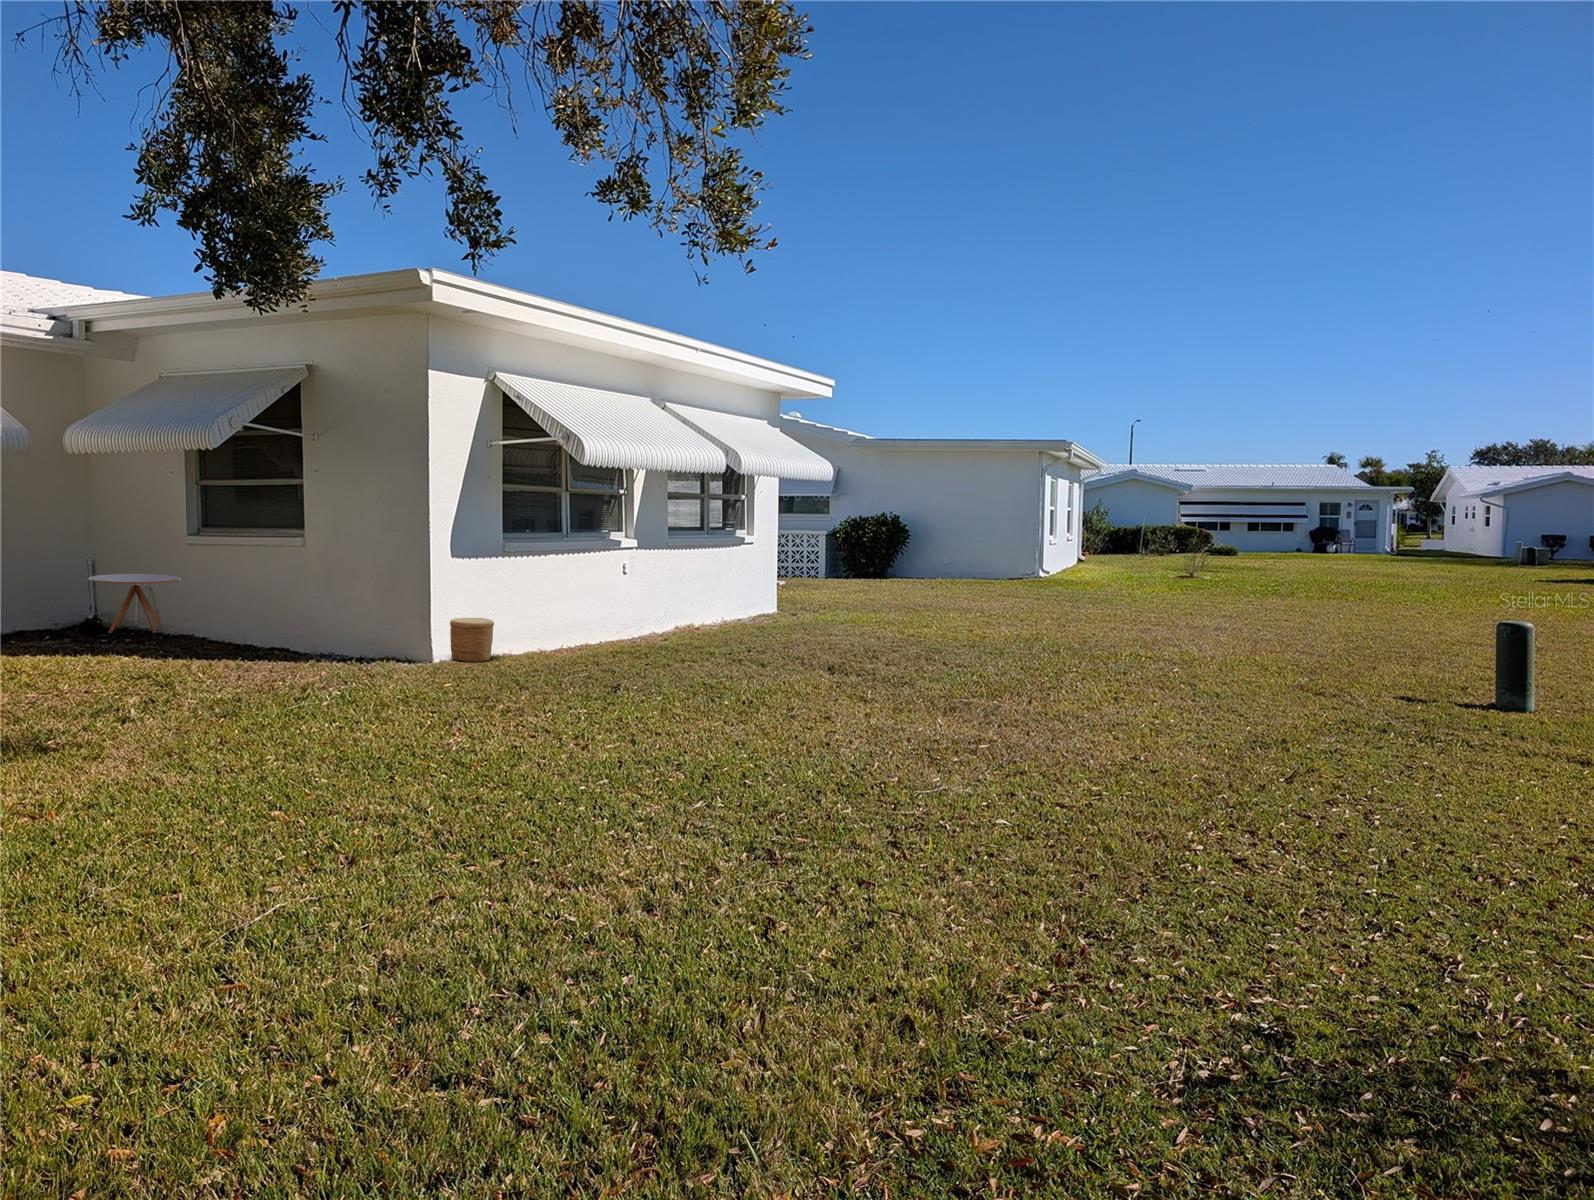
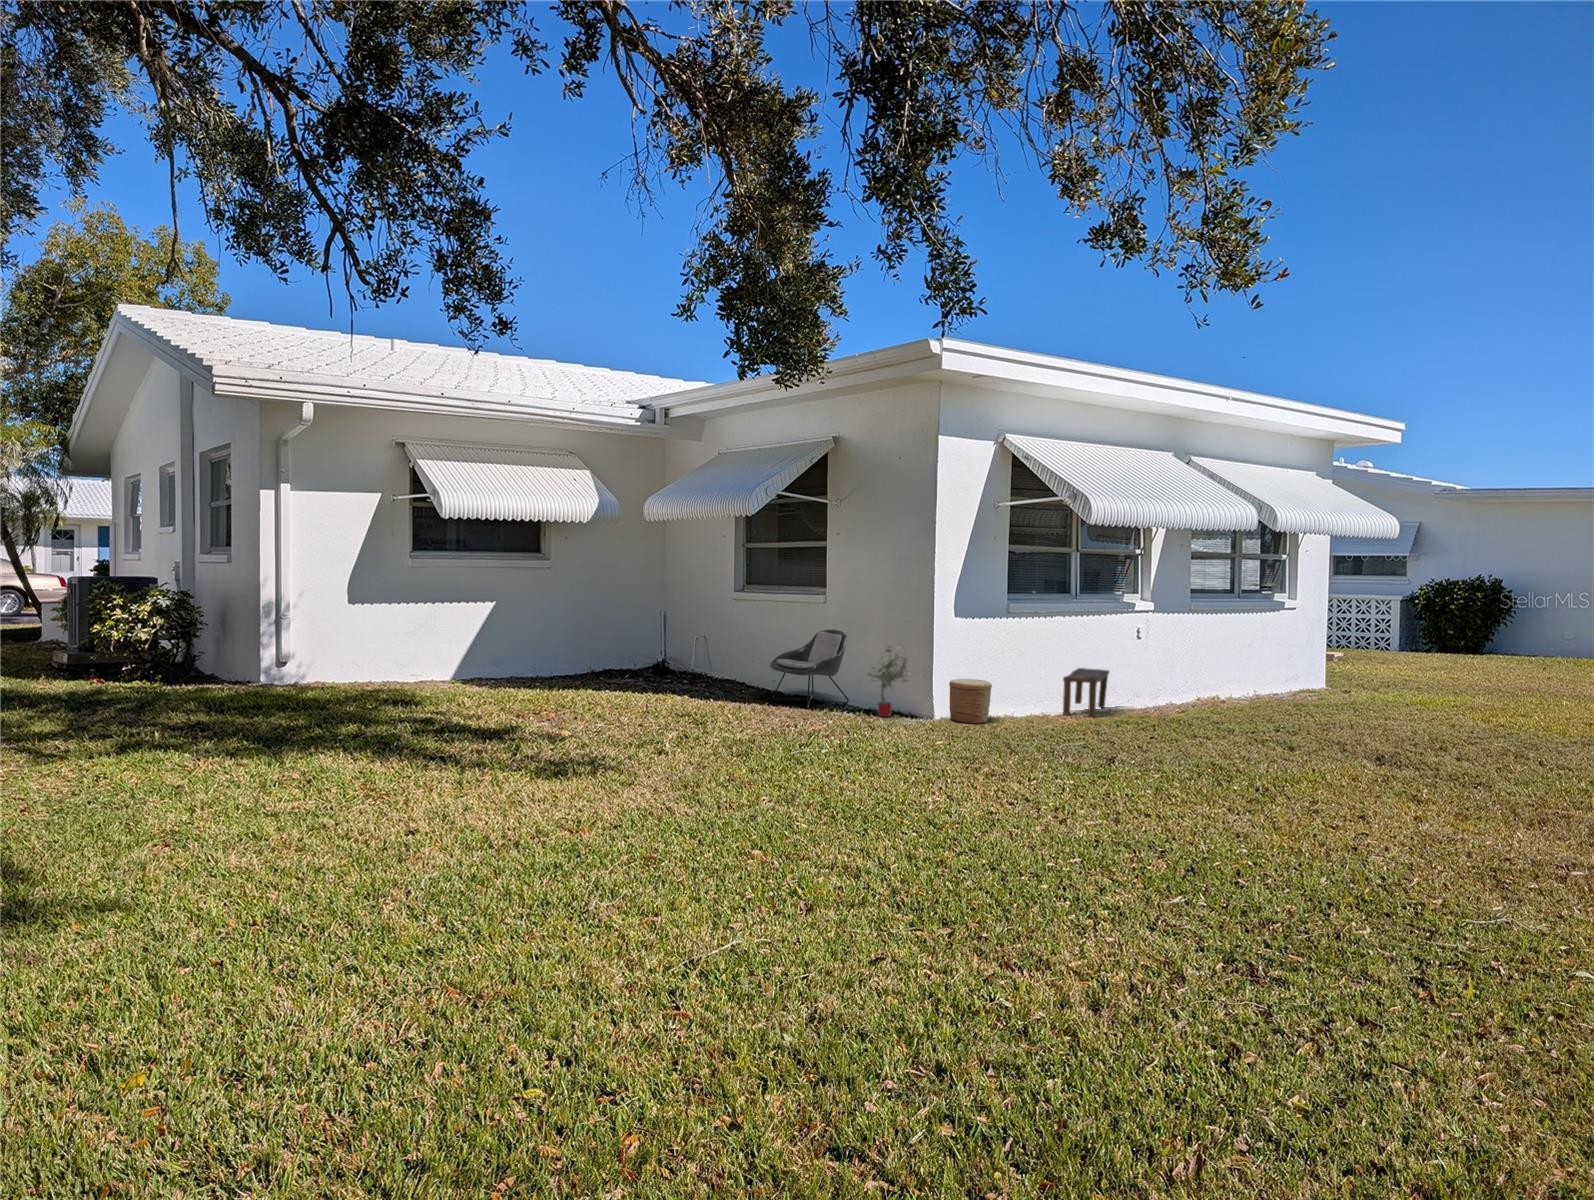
lounge chair: none [240,571,336,657] -> present [770,629,849,709]
round table: present [88,574,181,633] -> none [663,629,730,681]
potted tree: none [358,586,409,661] -> present [868,646,910,717]
bench: none [562,603,603,649] -> present [1063,668,1109,717]

